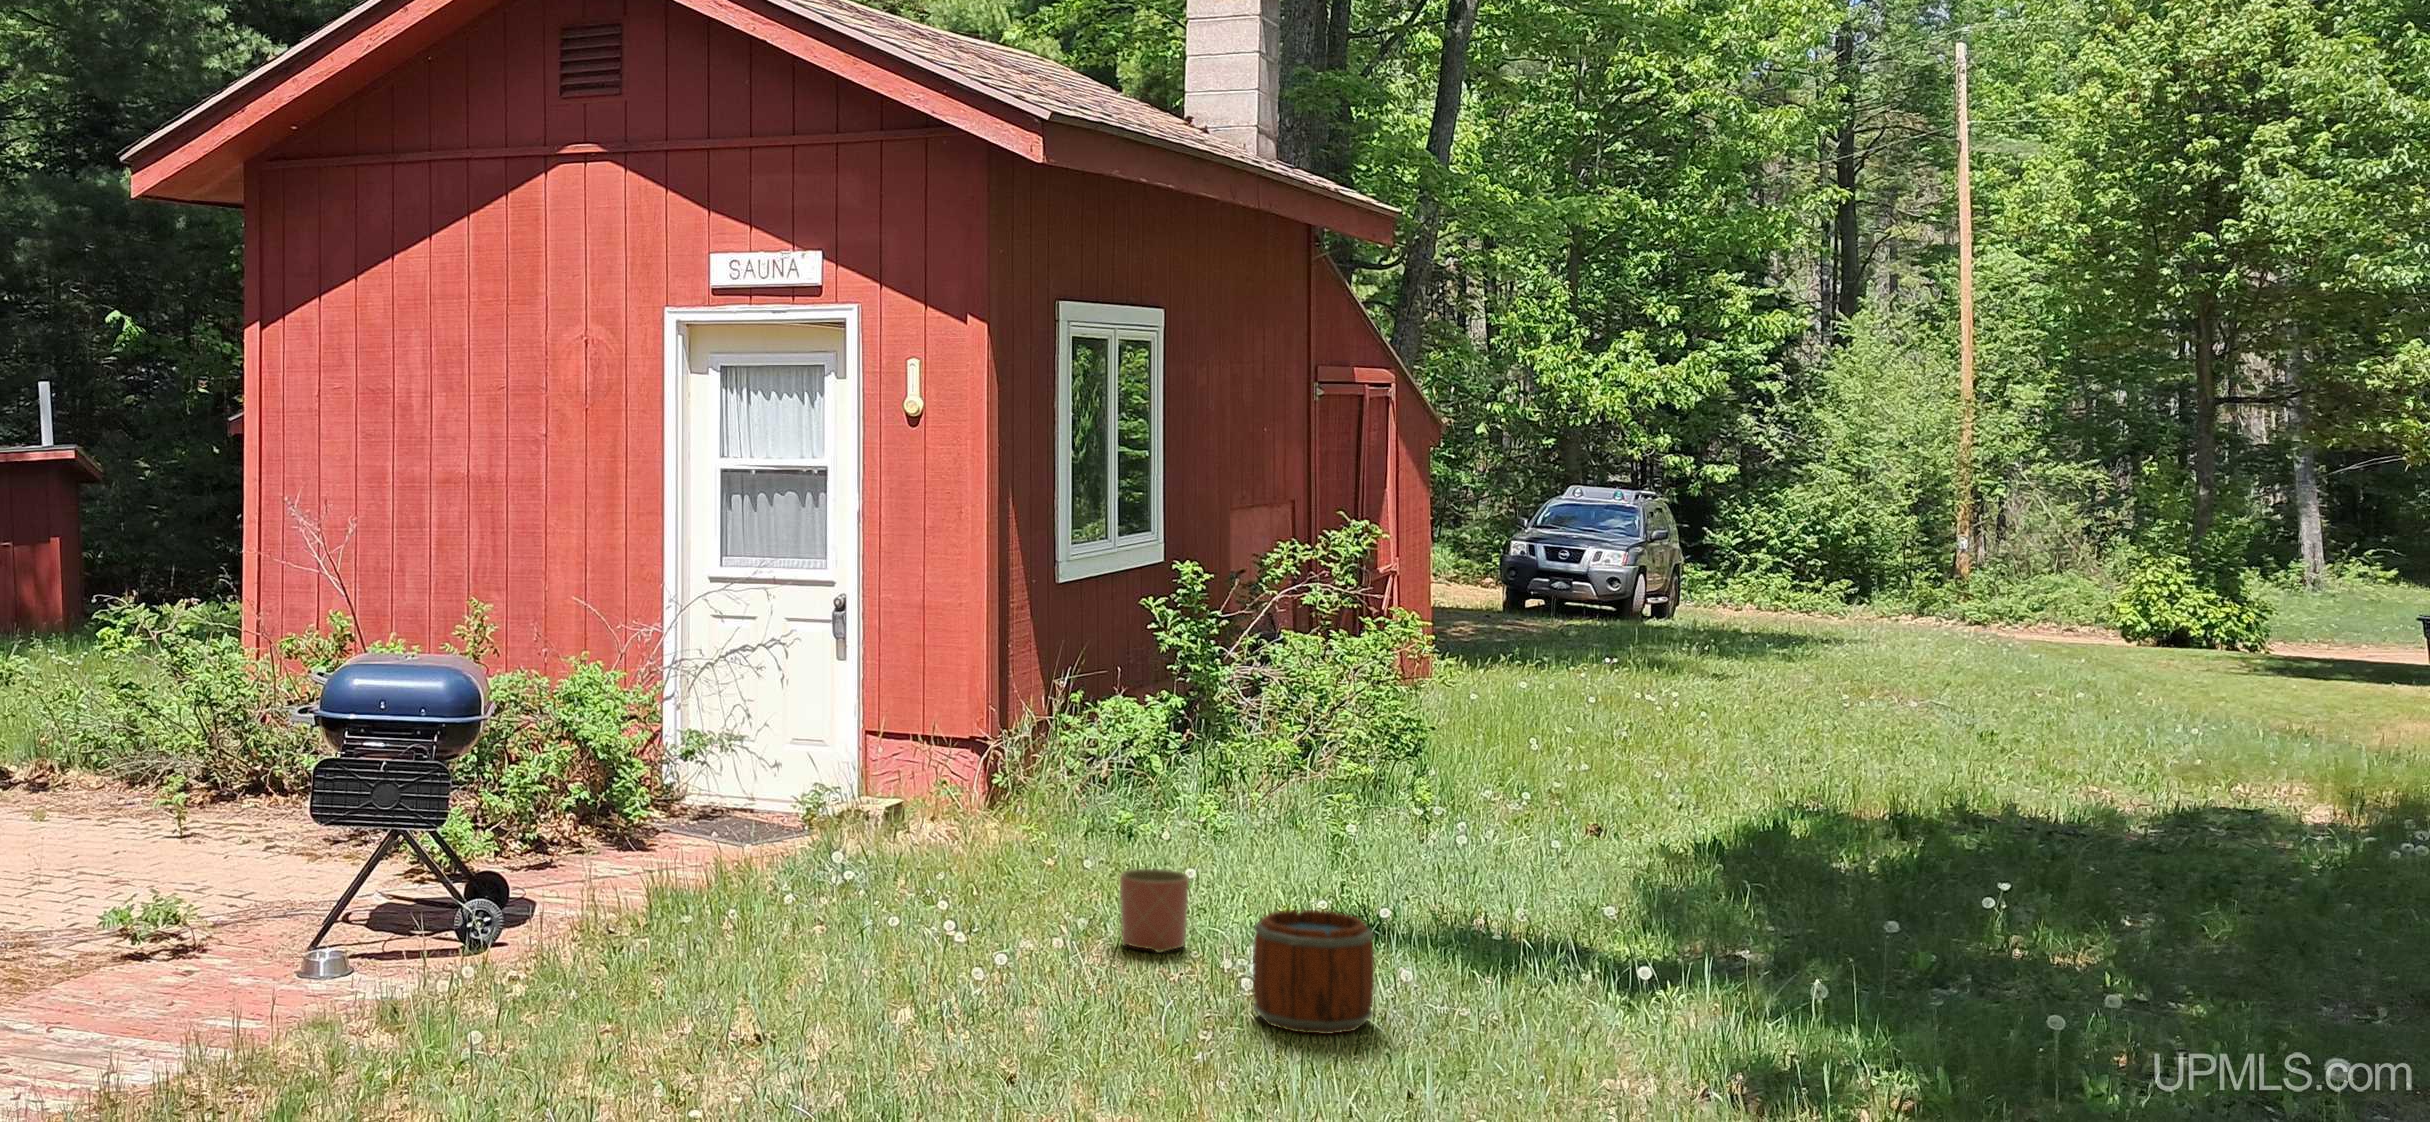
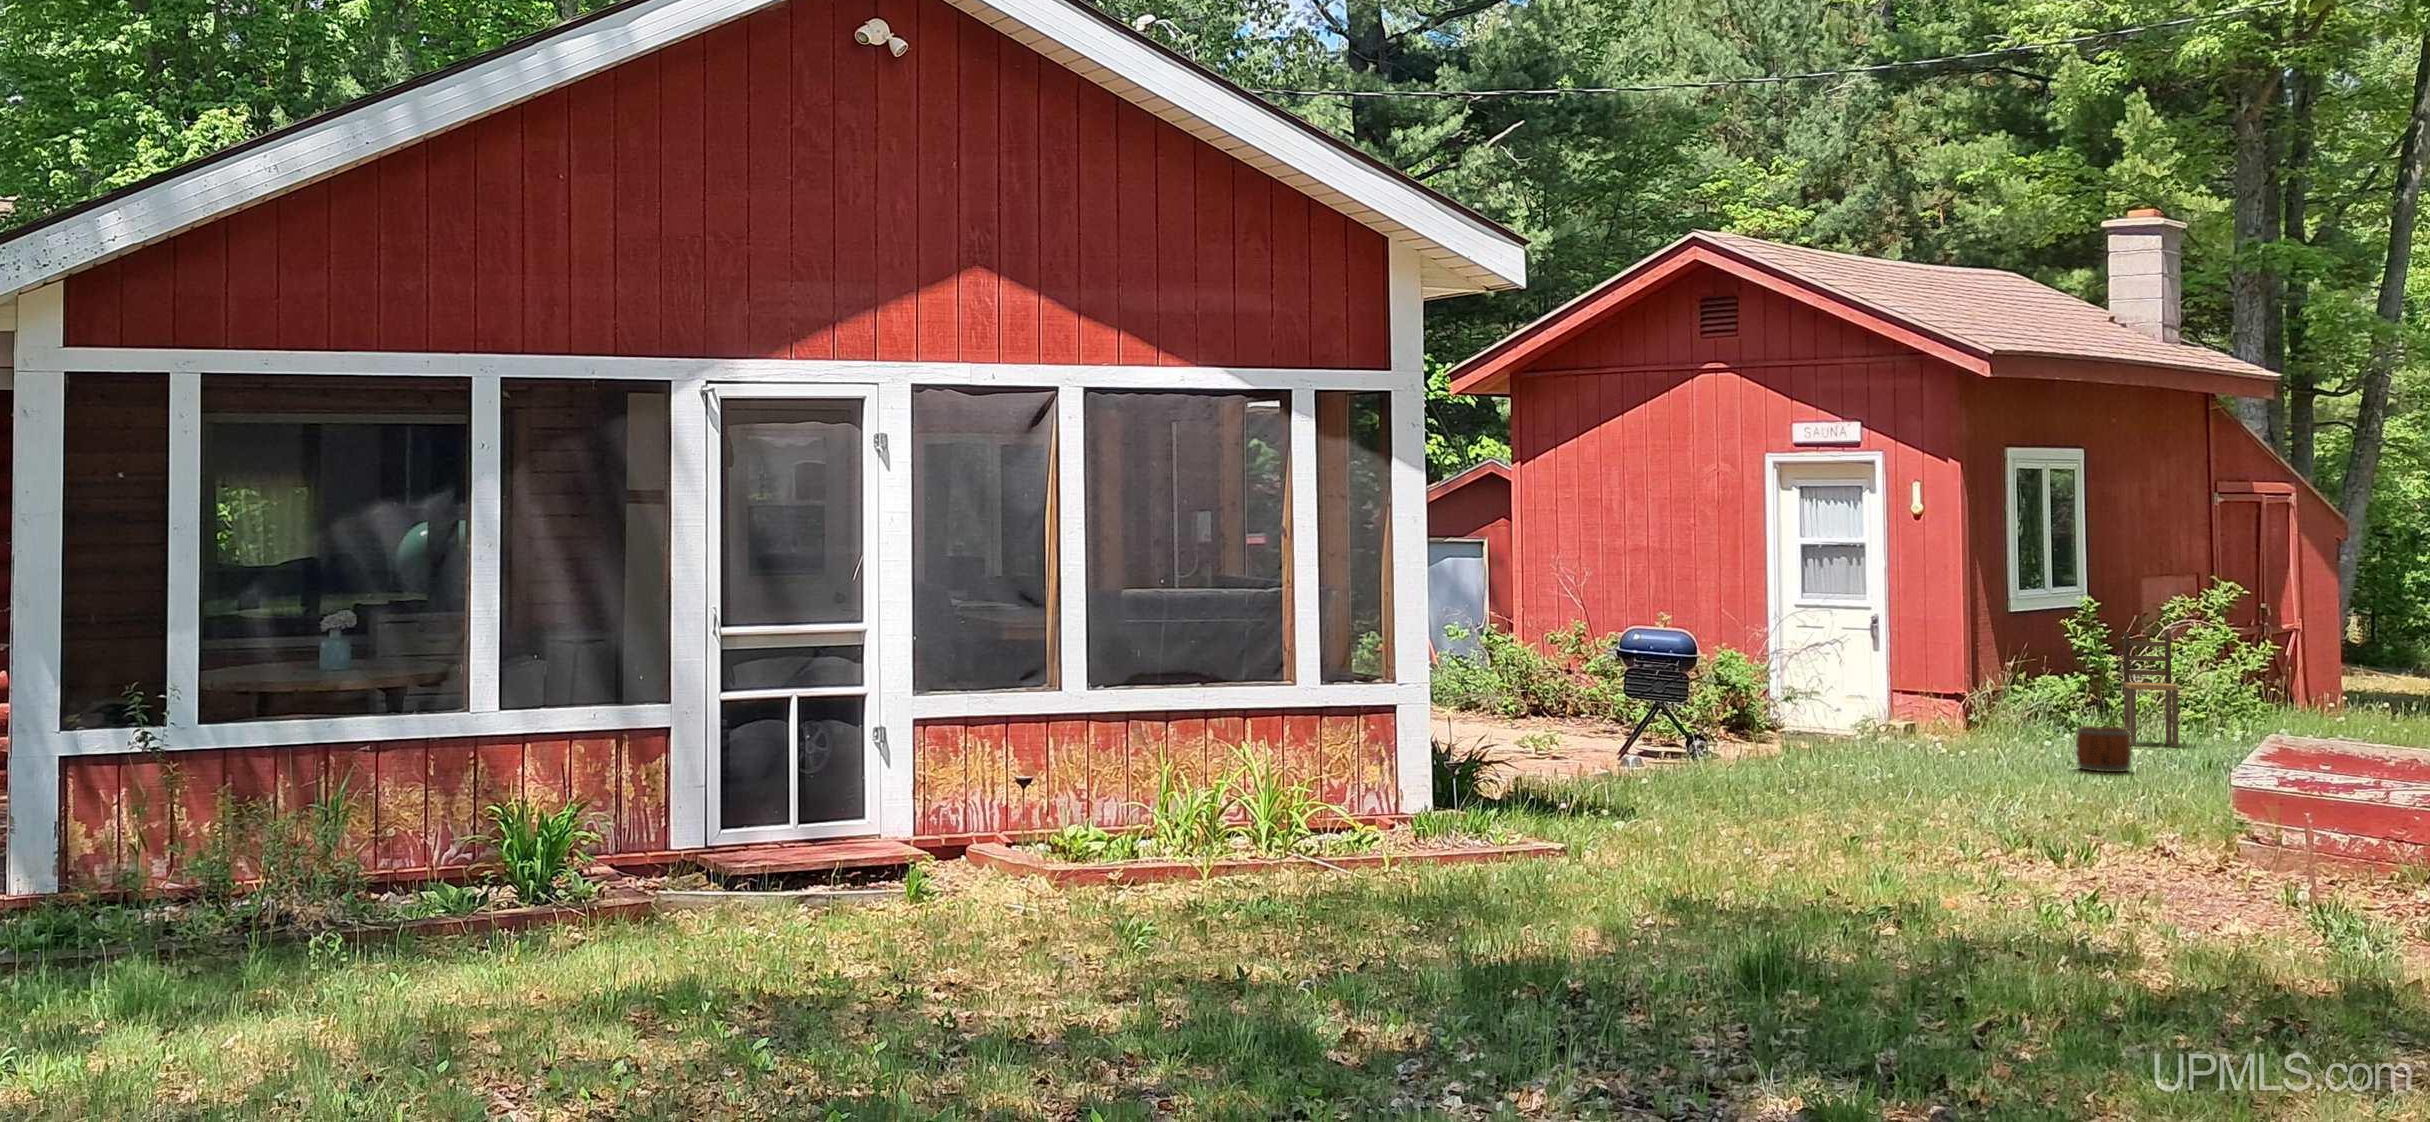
chair: none [1274,641,1379,868] -> present [2124,632,2178,747]
planter: present [1120,869,1189,953] -> none [2022,723,2057,758]

